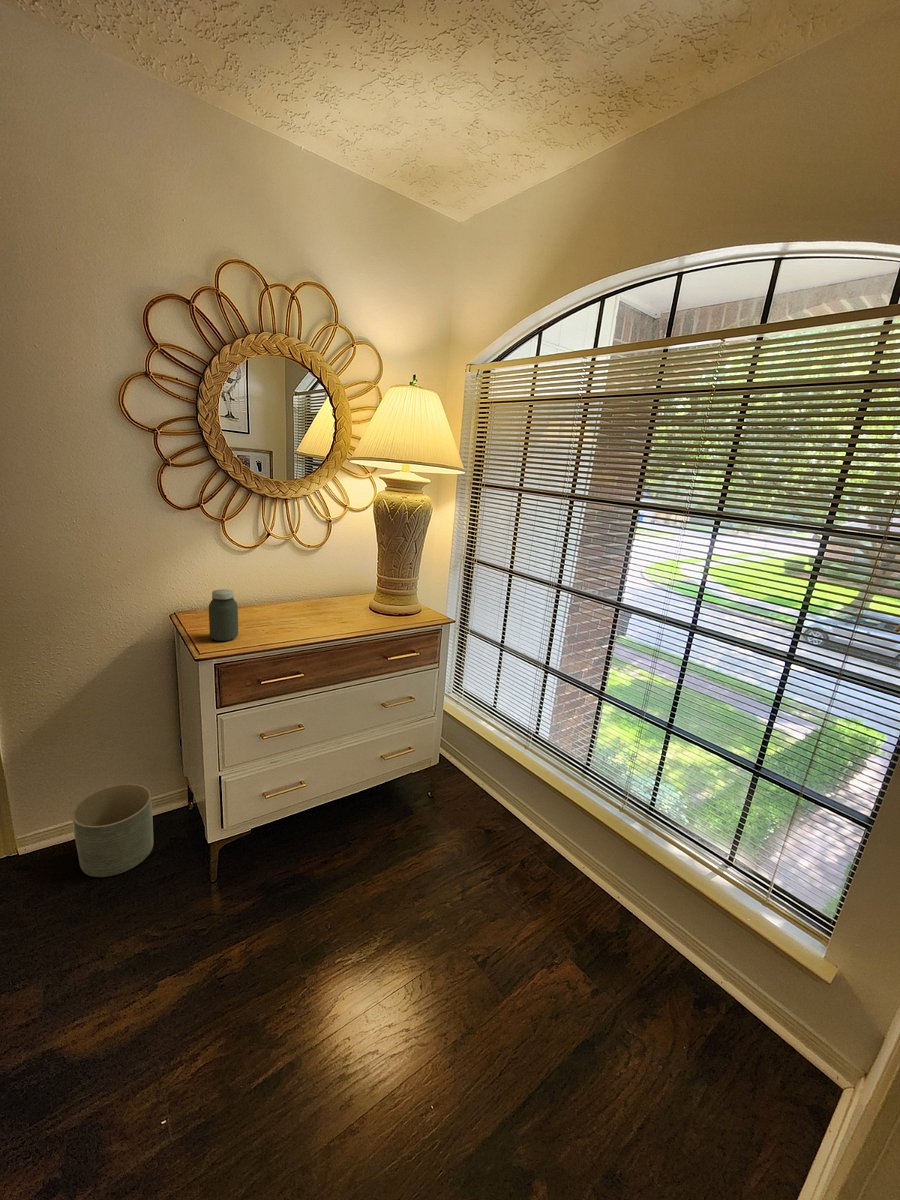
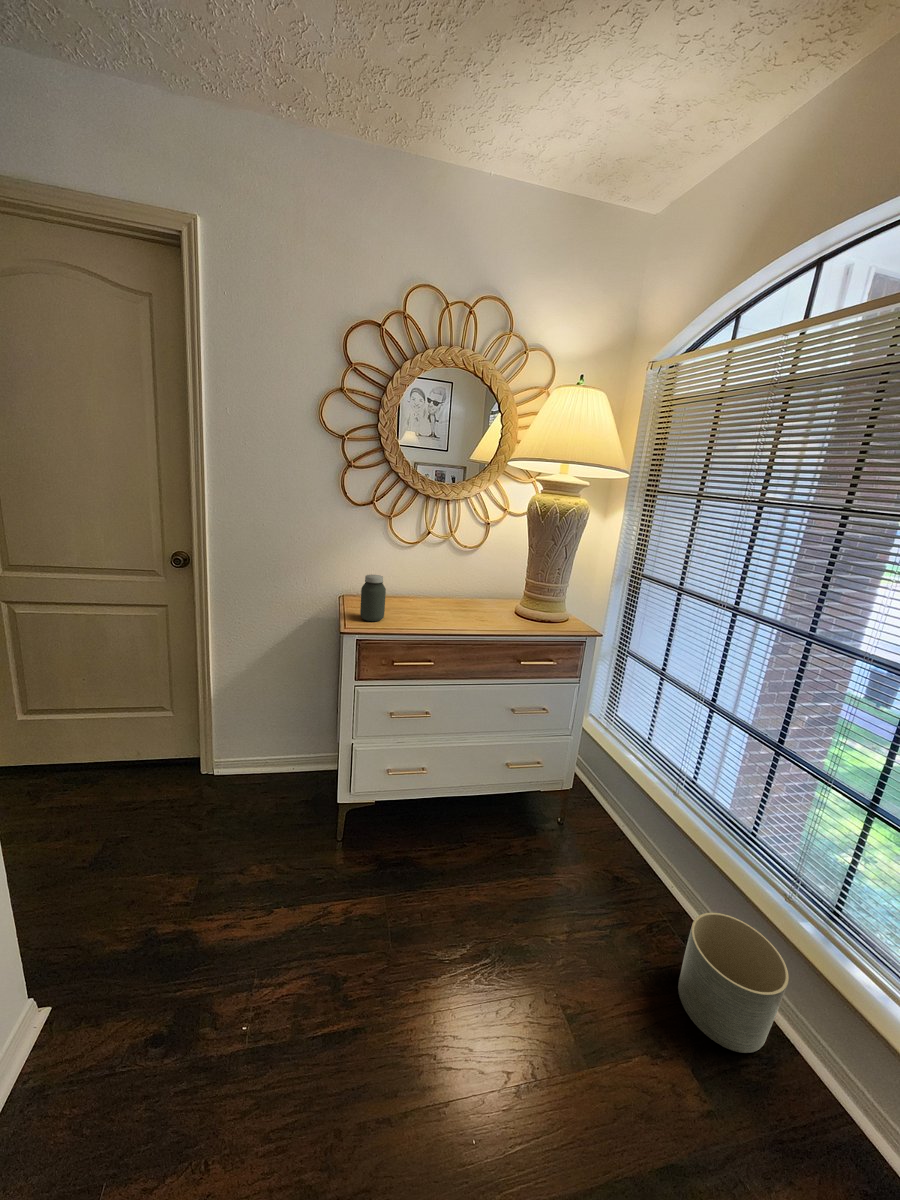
planter: present [72,784,154,877] -> present [678,913,789,1053]

